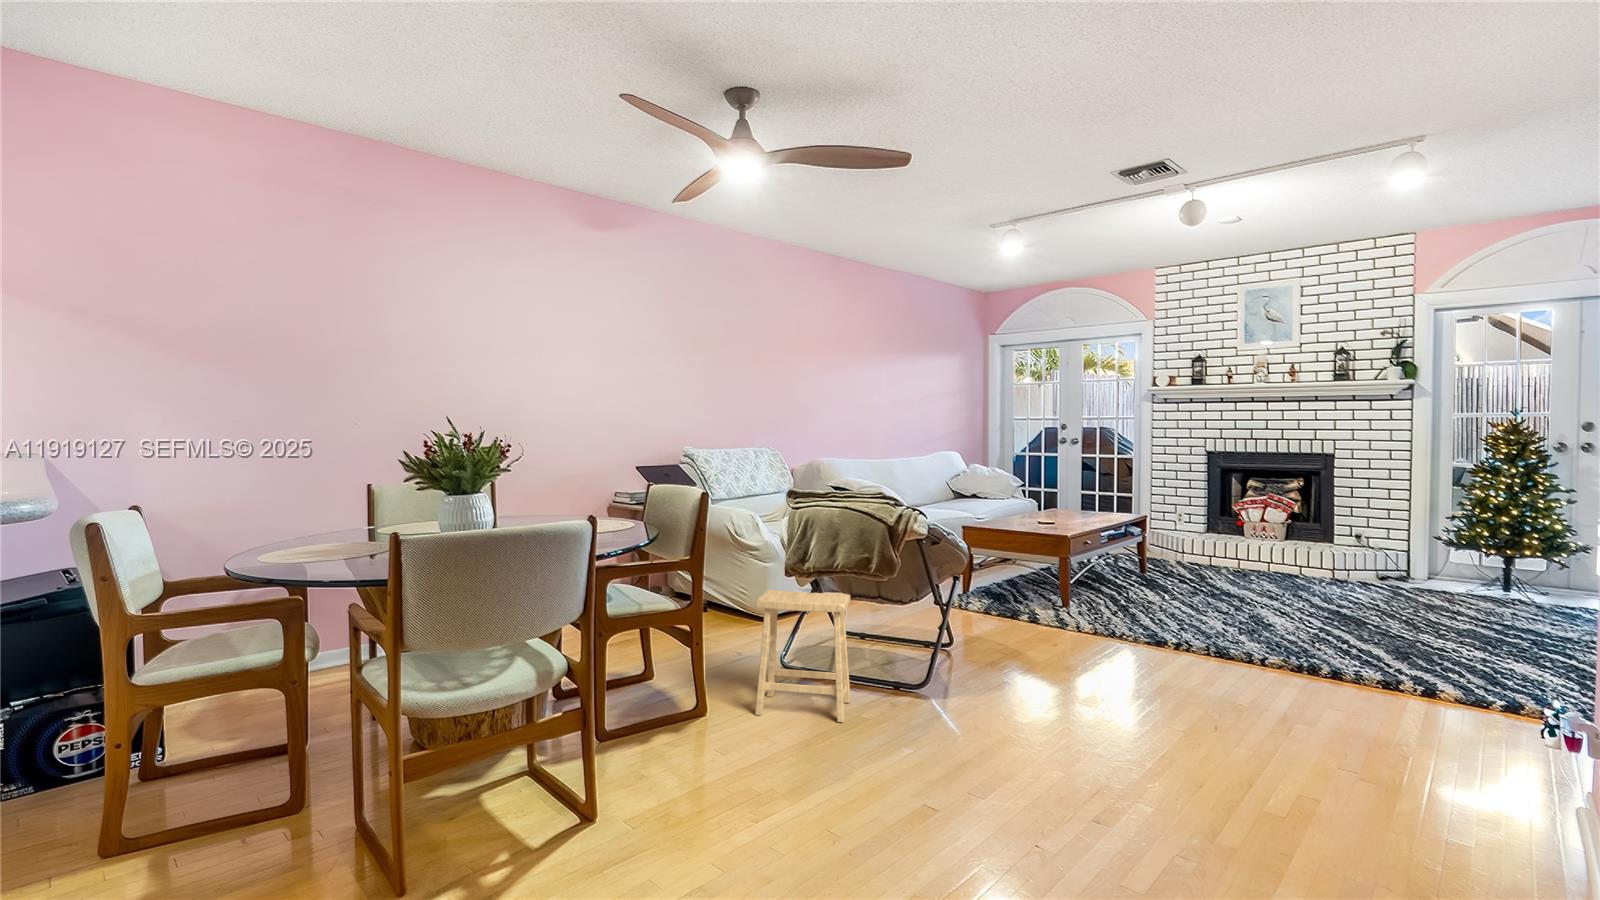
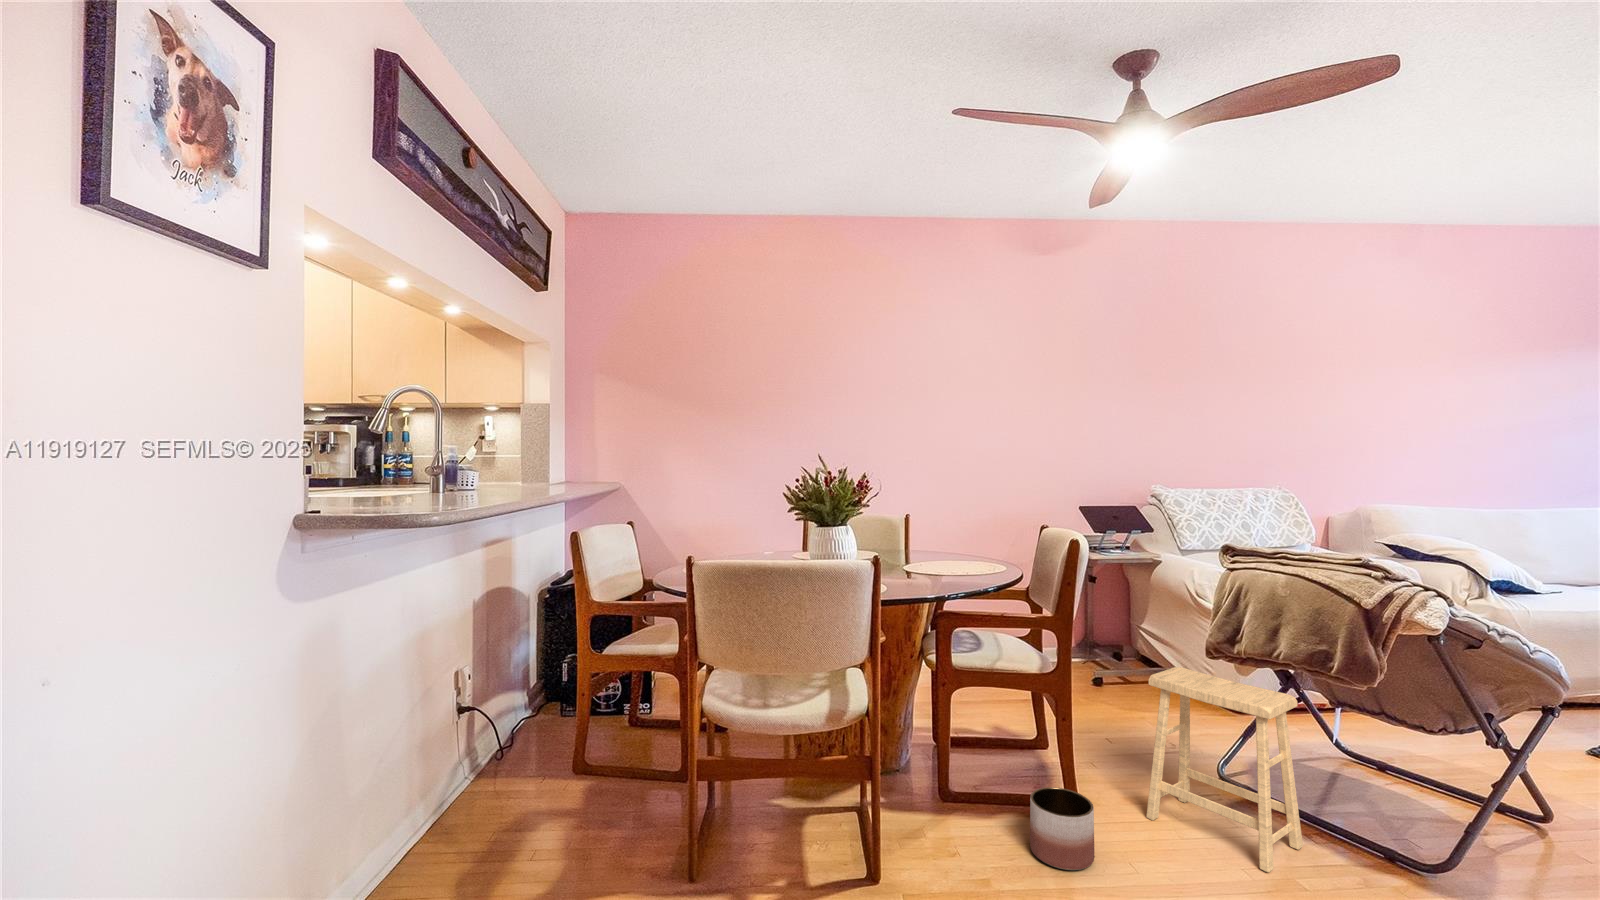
planter: none [692,707,744,771] -> present [1030,787,1094,870]

